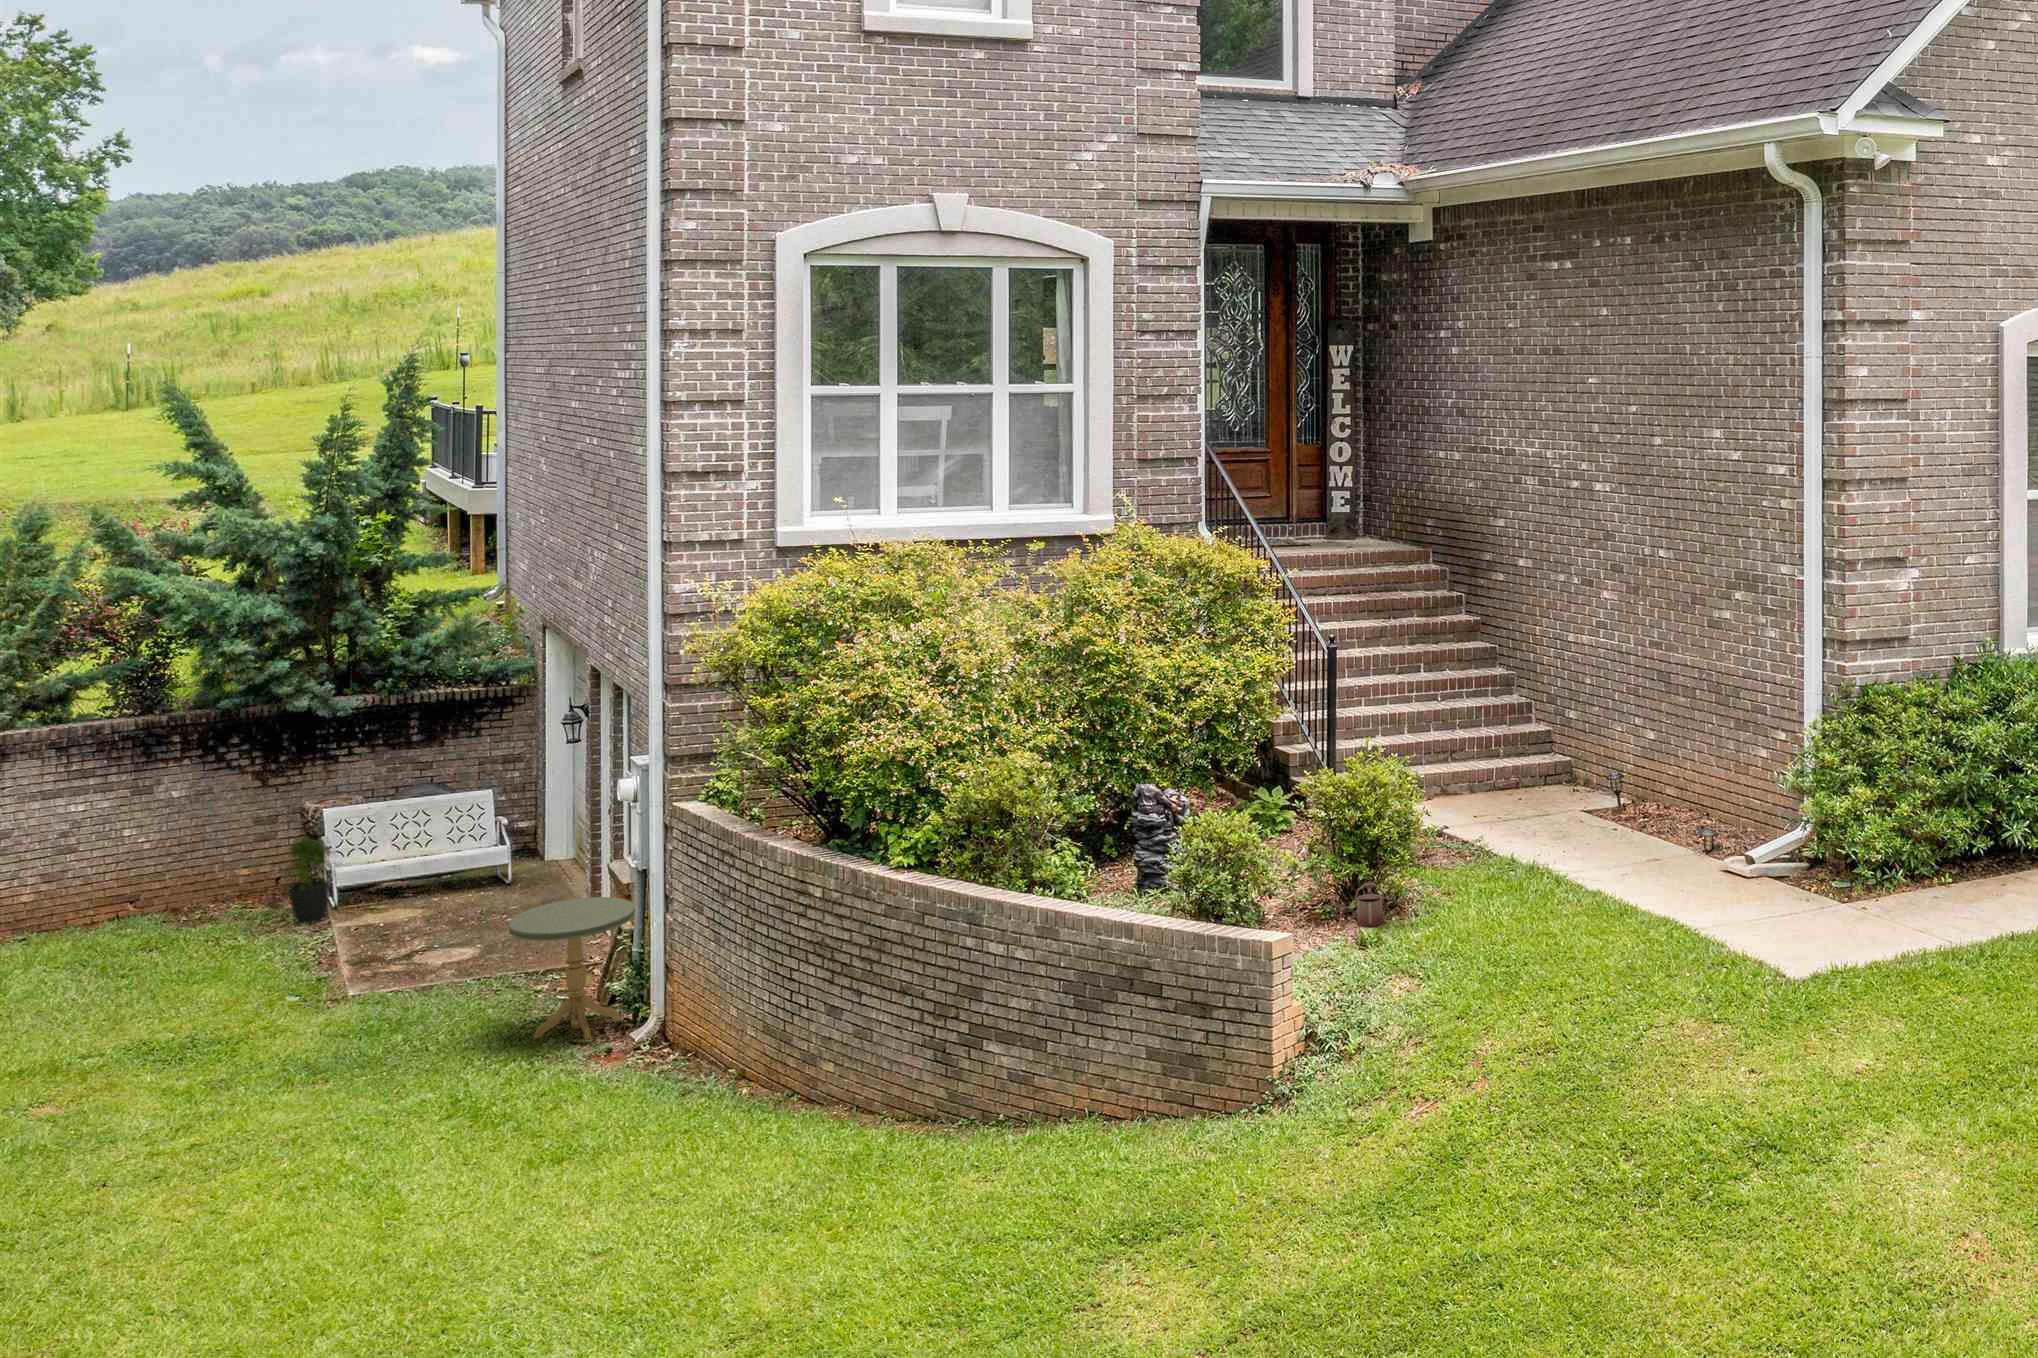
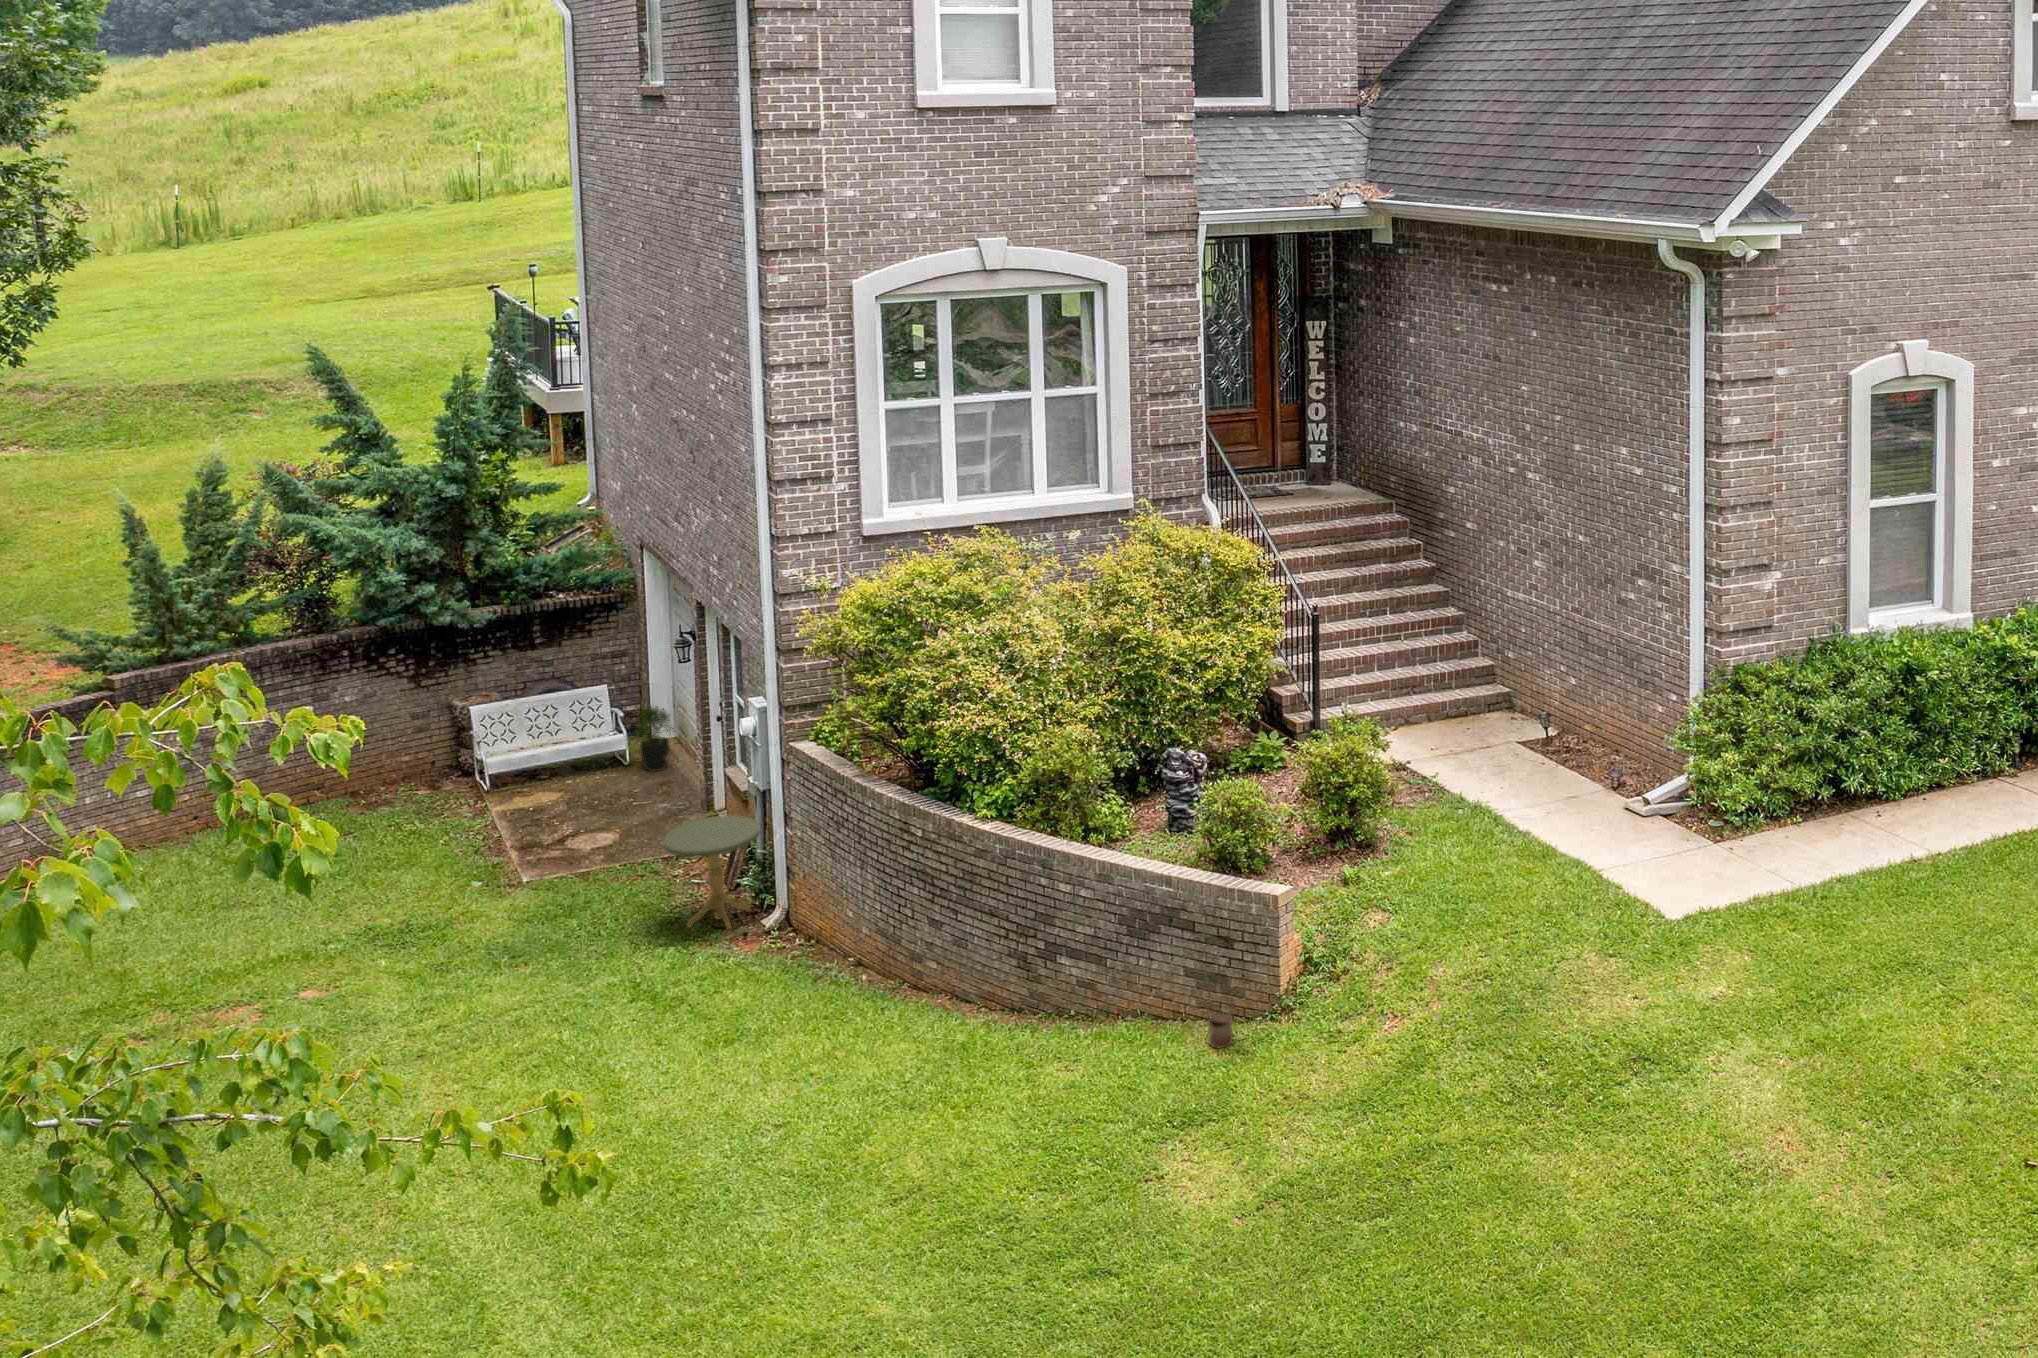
potted plant: present [280,838,340,925] -> present [633,707,675,772]
watering can: present [1355,882,1385,927] -> present [1207,1003,1237,1048]

